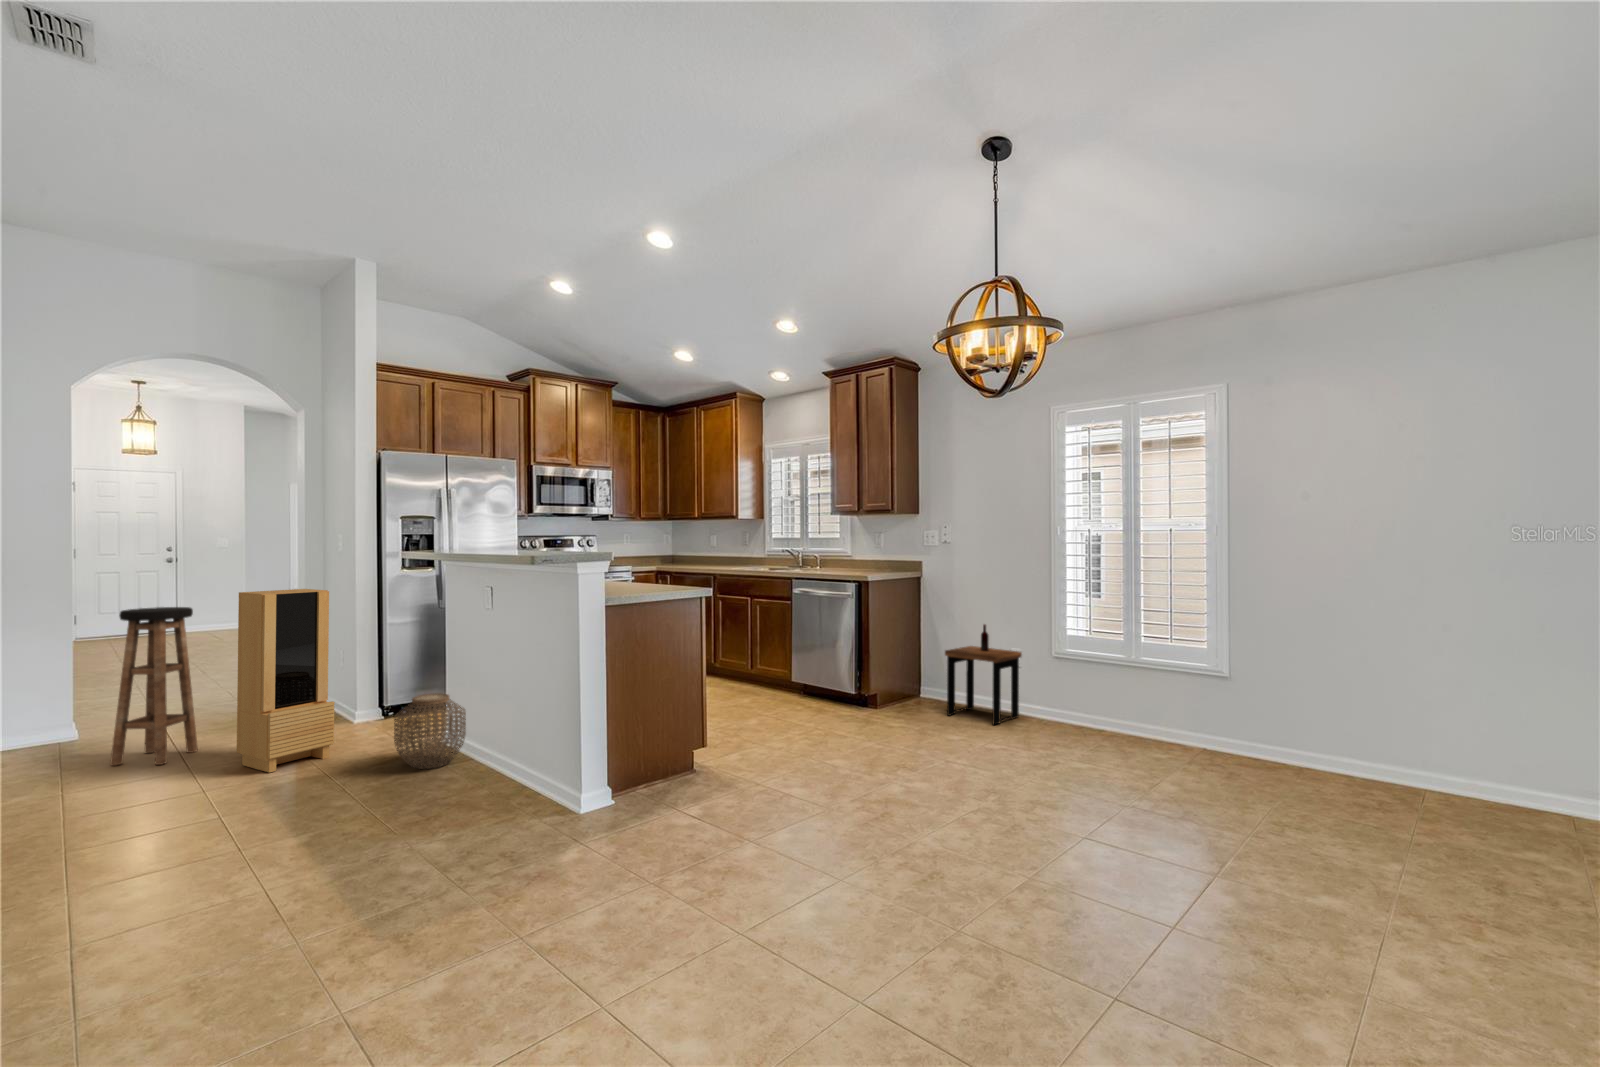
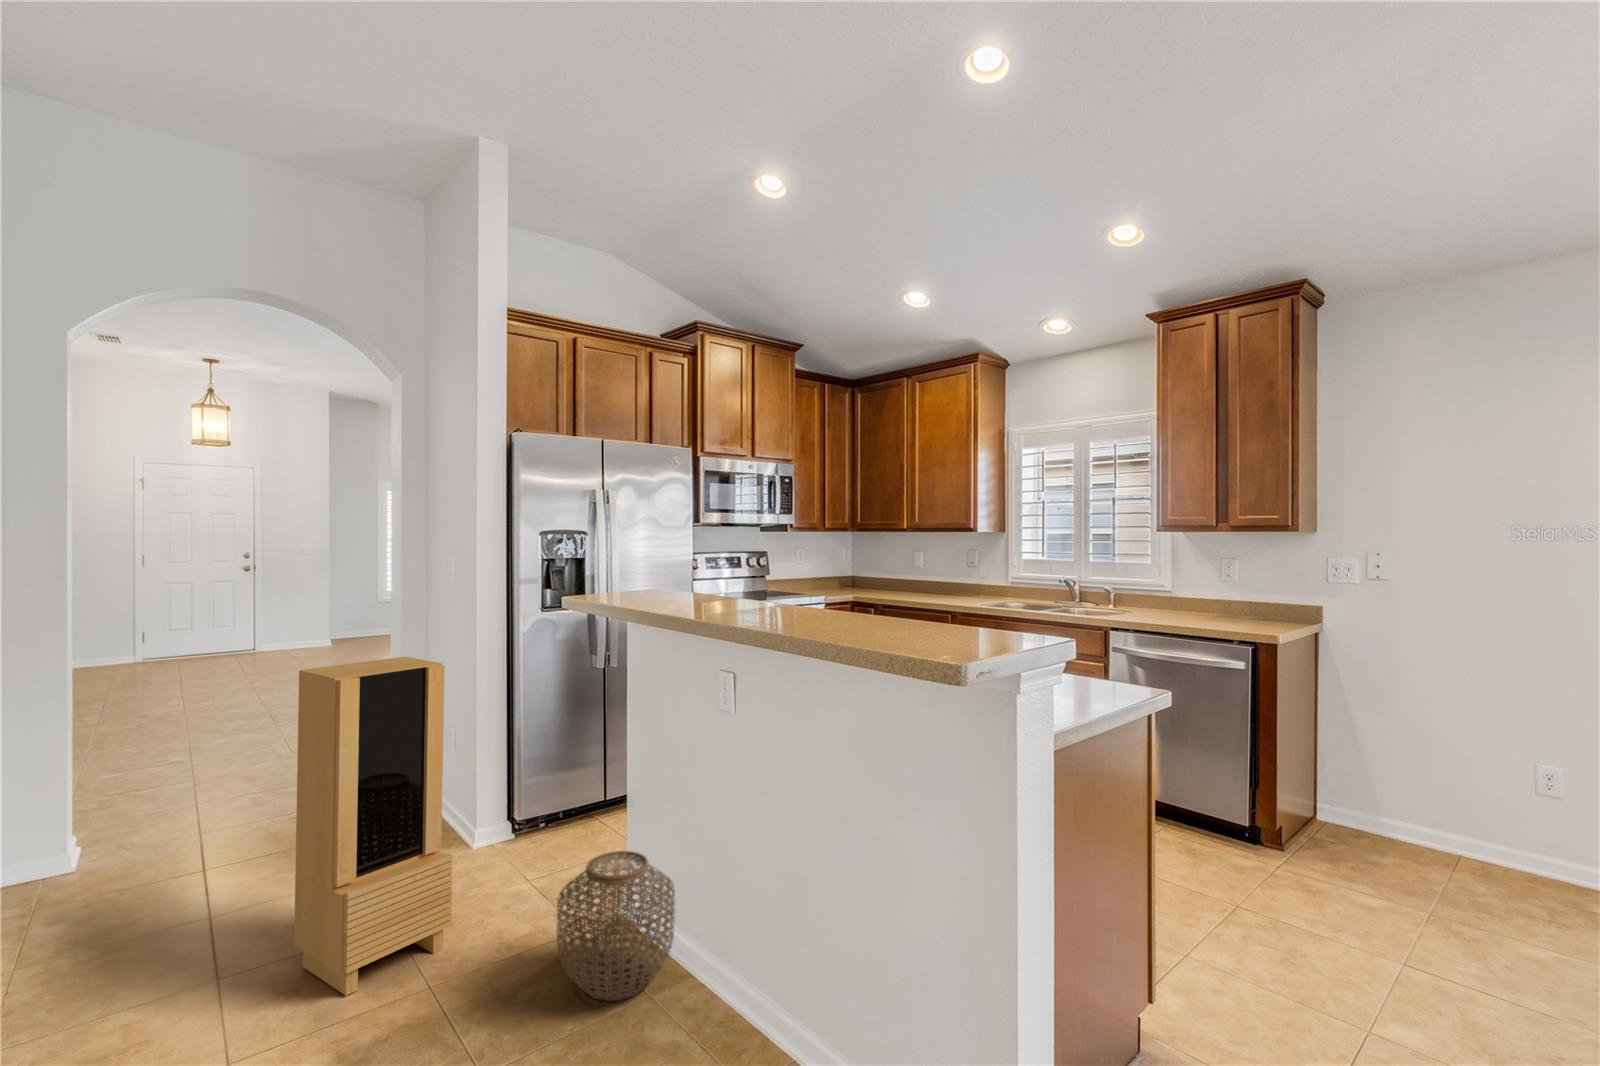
bar stool: present [110,607,198,766] -> none [96,681,240,957]
side table: present [945,624,1022,725] -> none [1423,724,1572,911]

